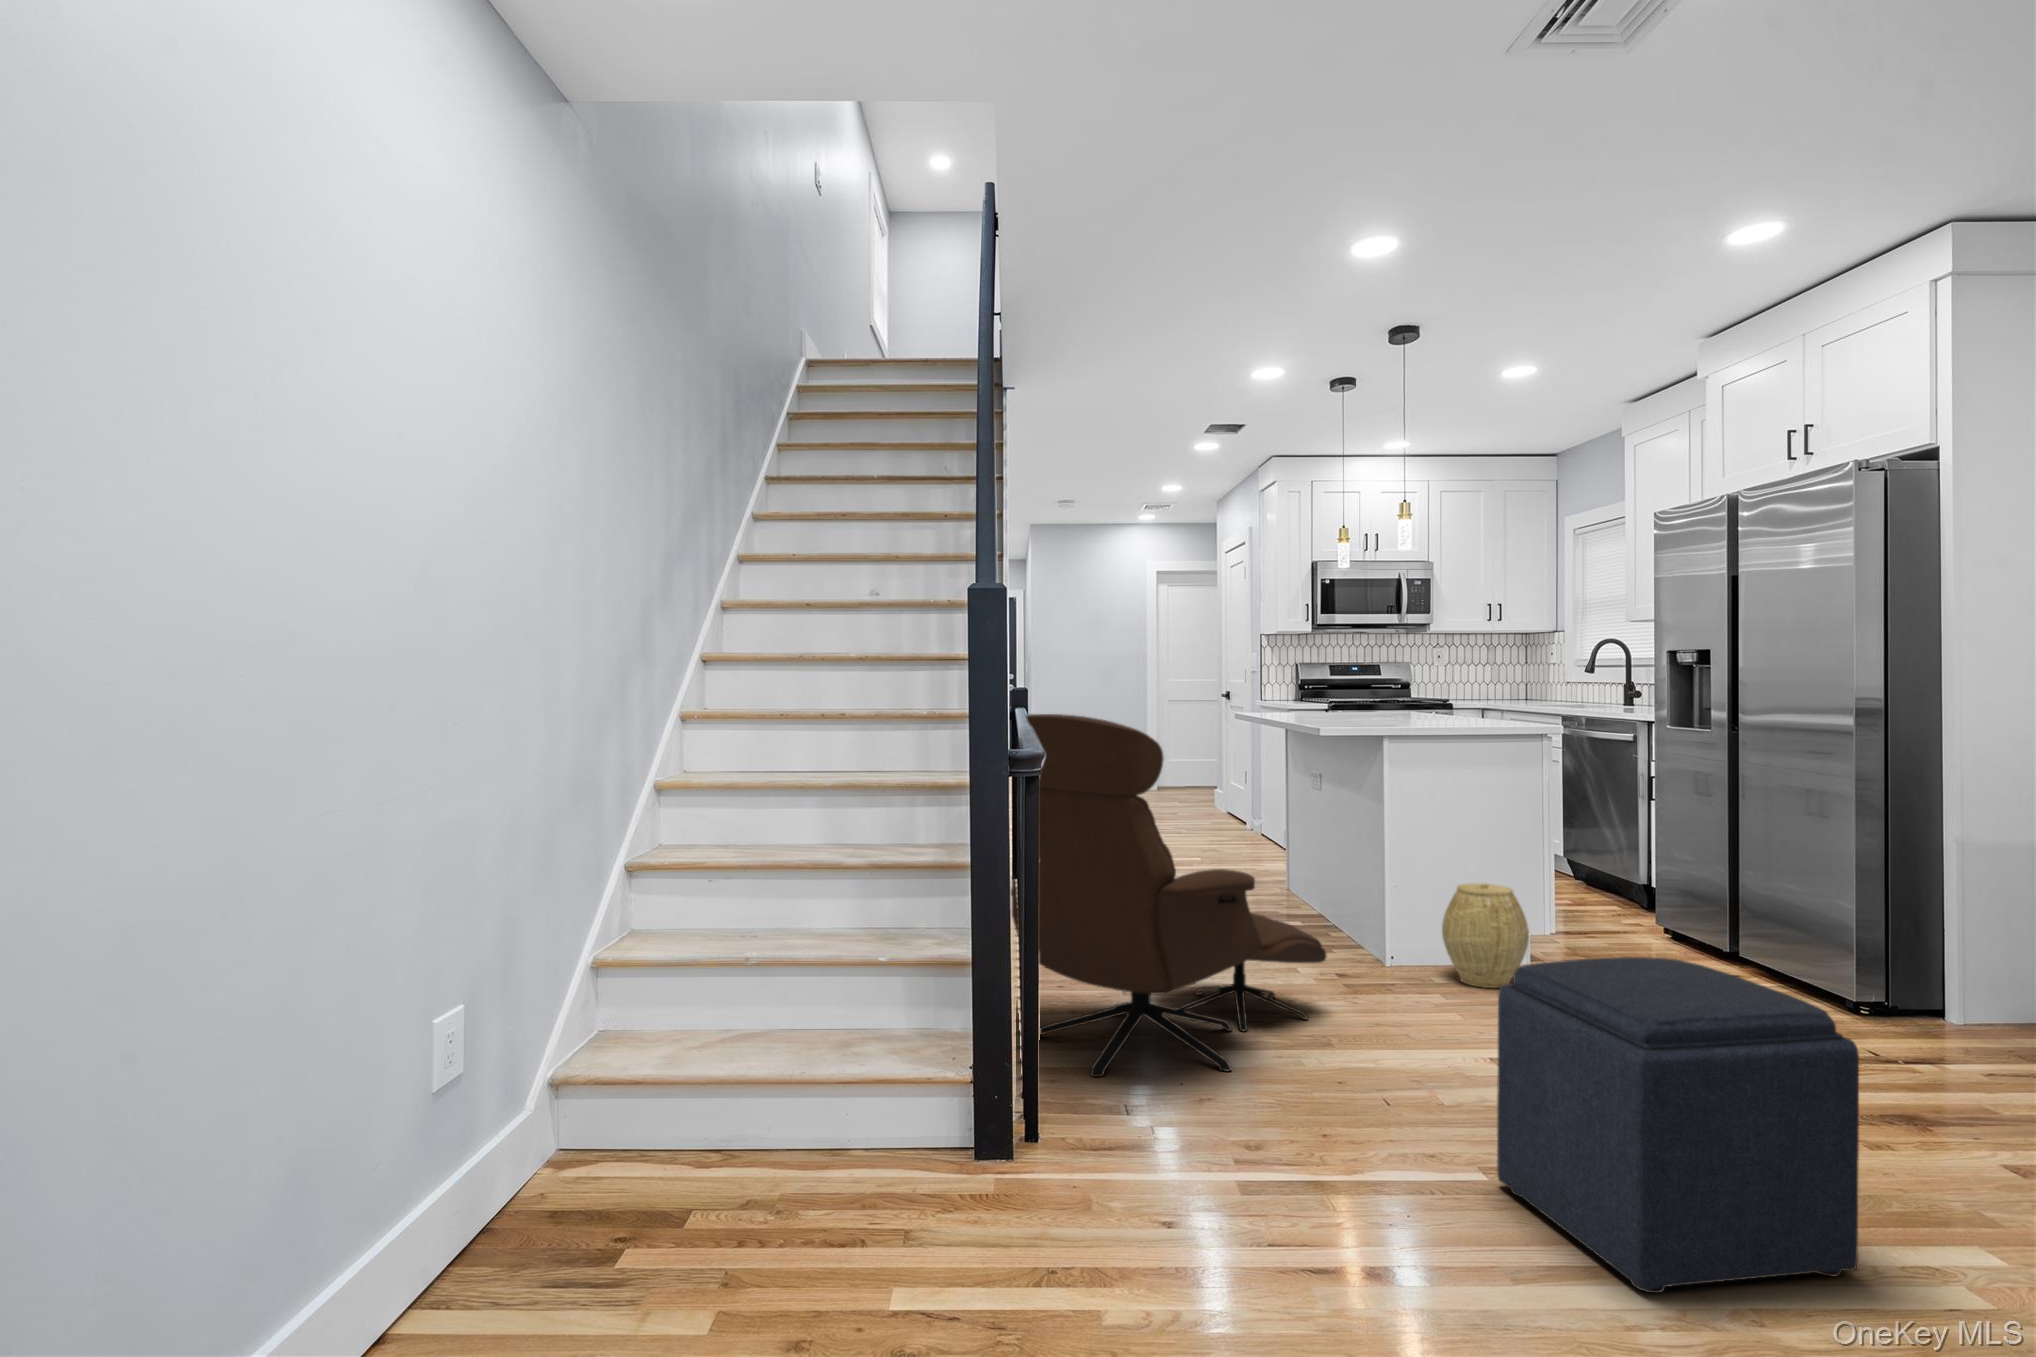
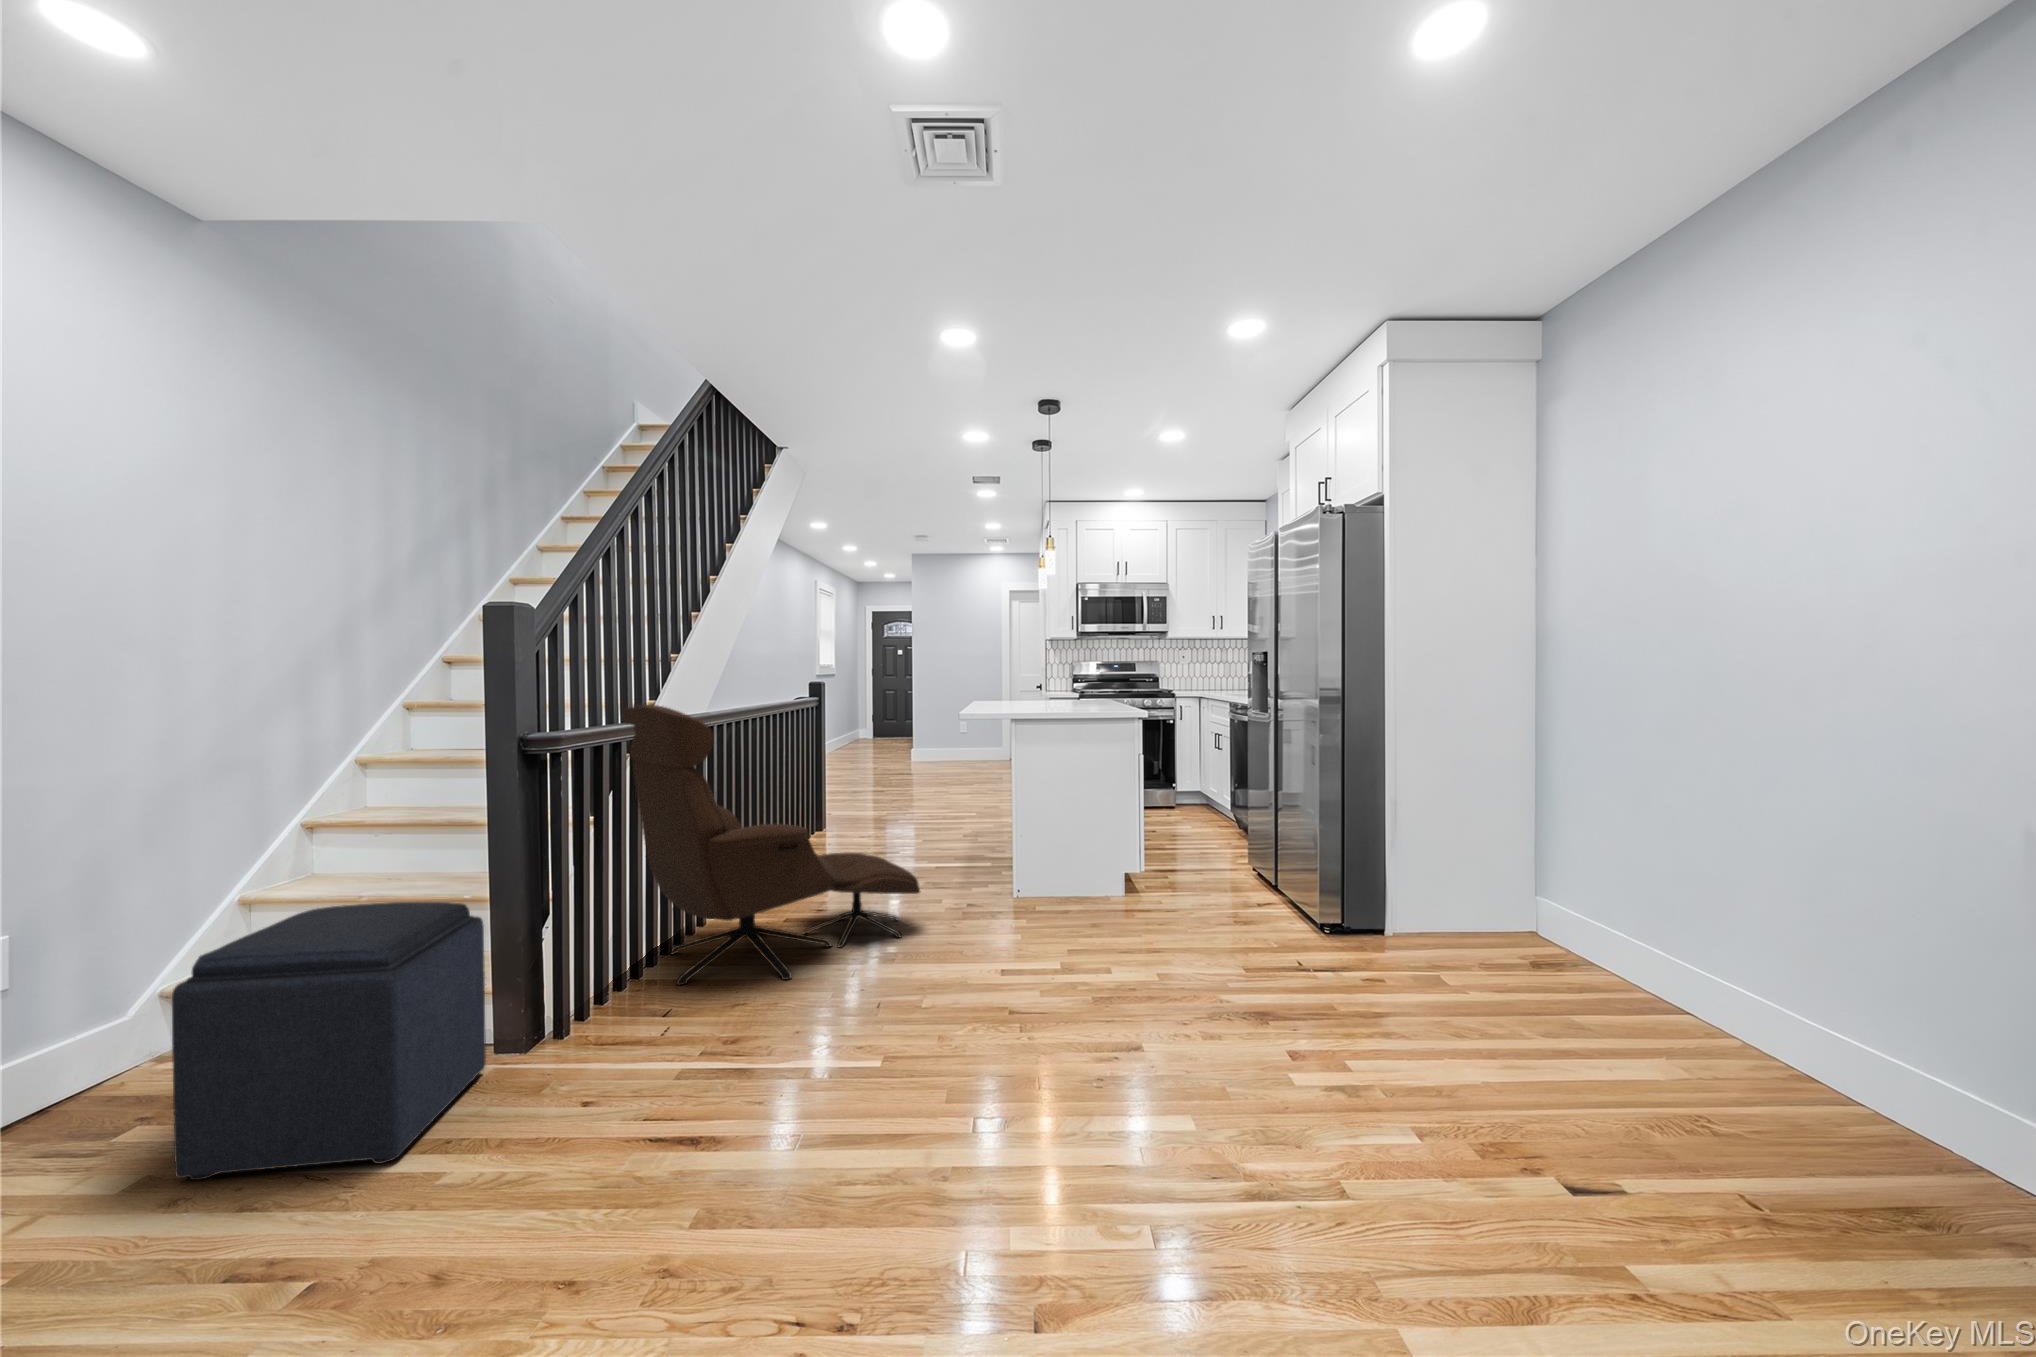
woven basket: present [1442,883,1529,988] -> none [1044,830,1105,911]
ottoman: present [1497,957,1859,1293] -> present [172,902,486,1180]

